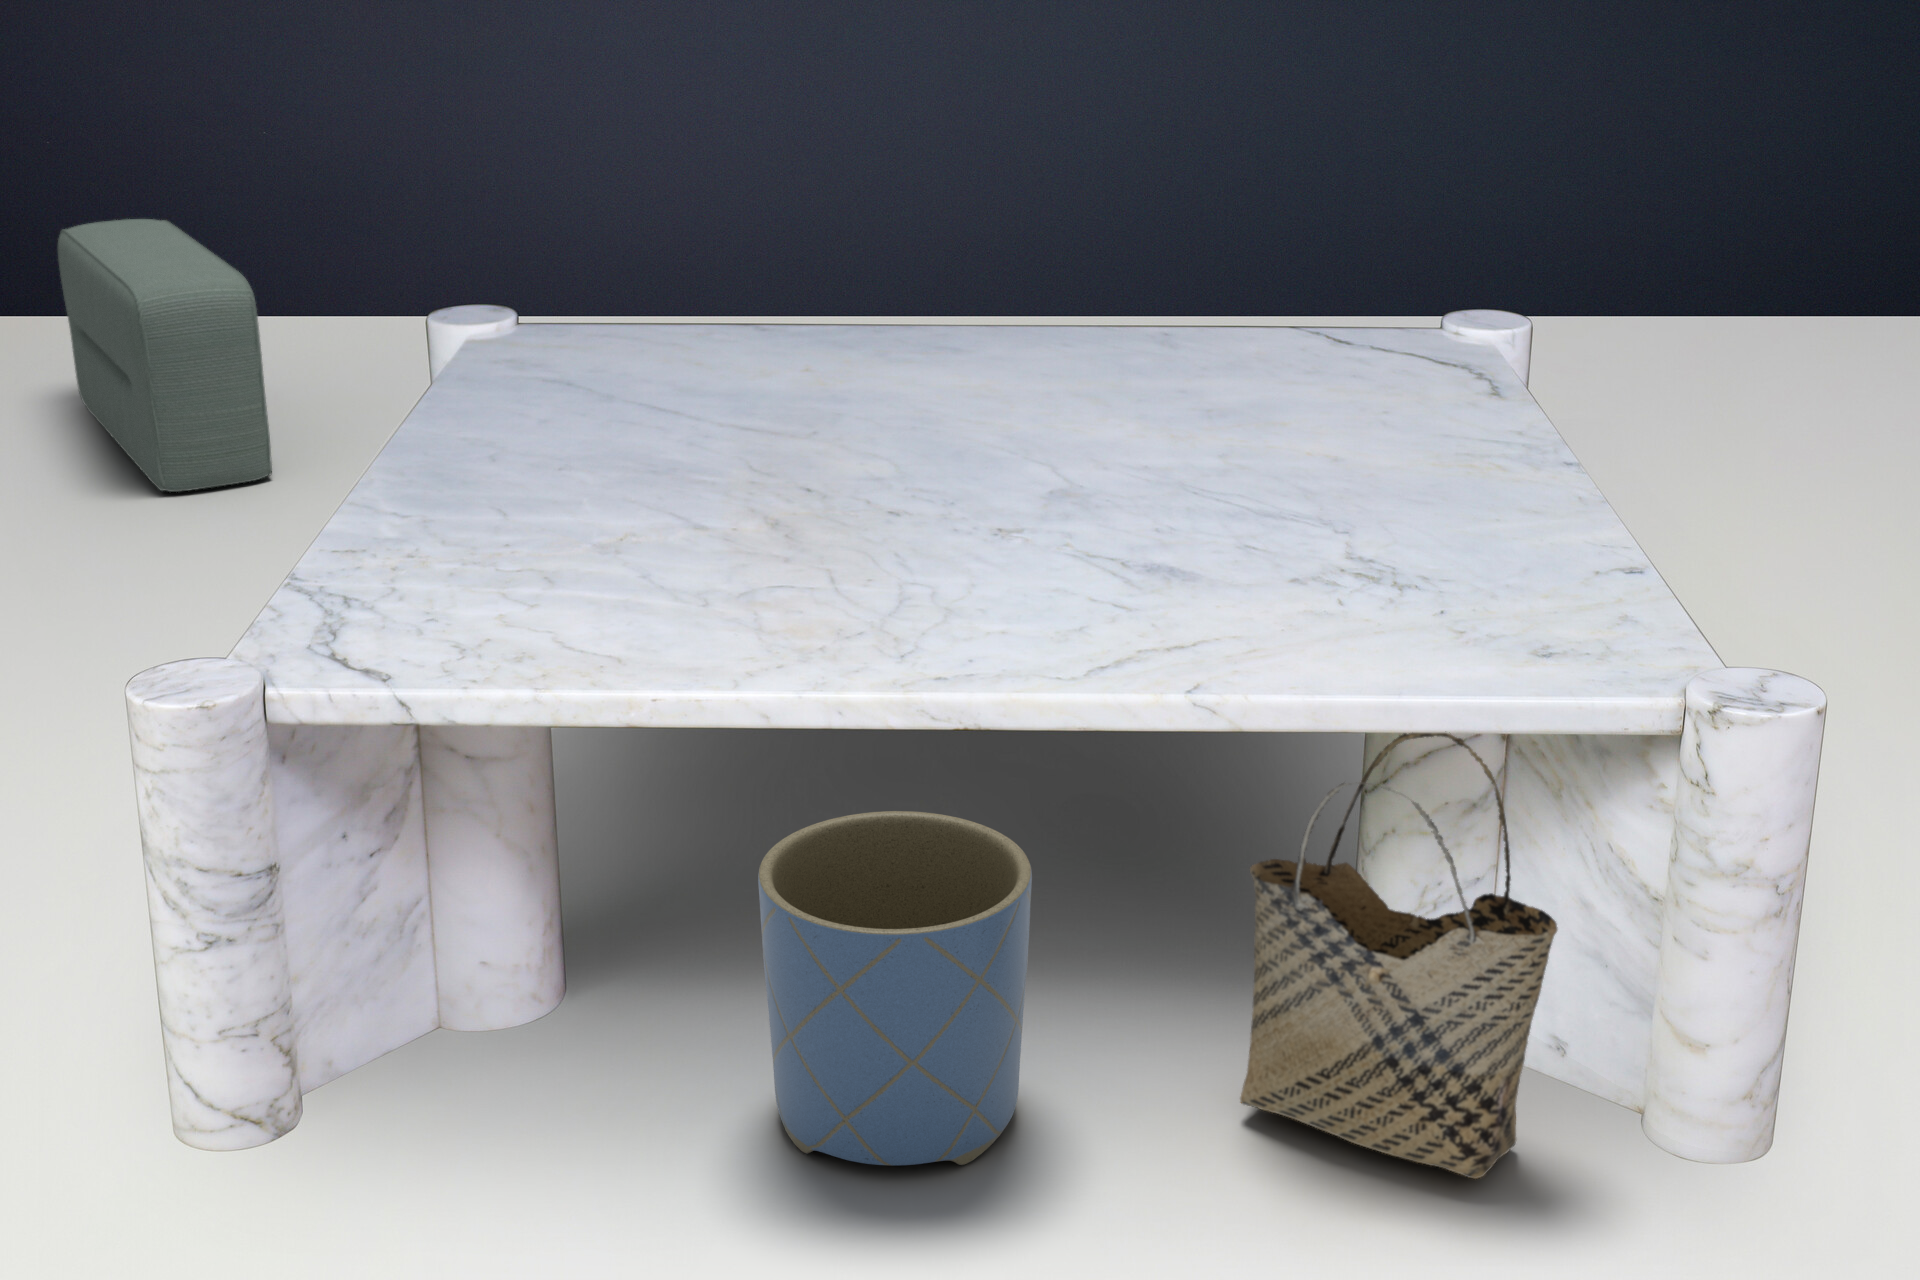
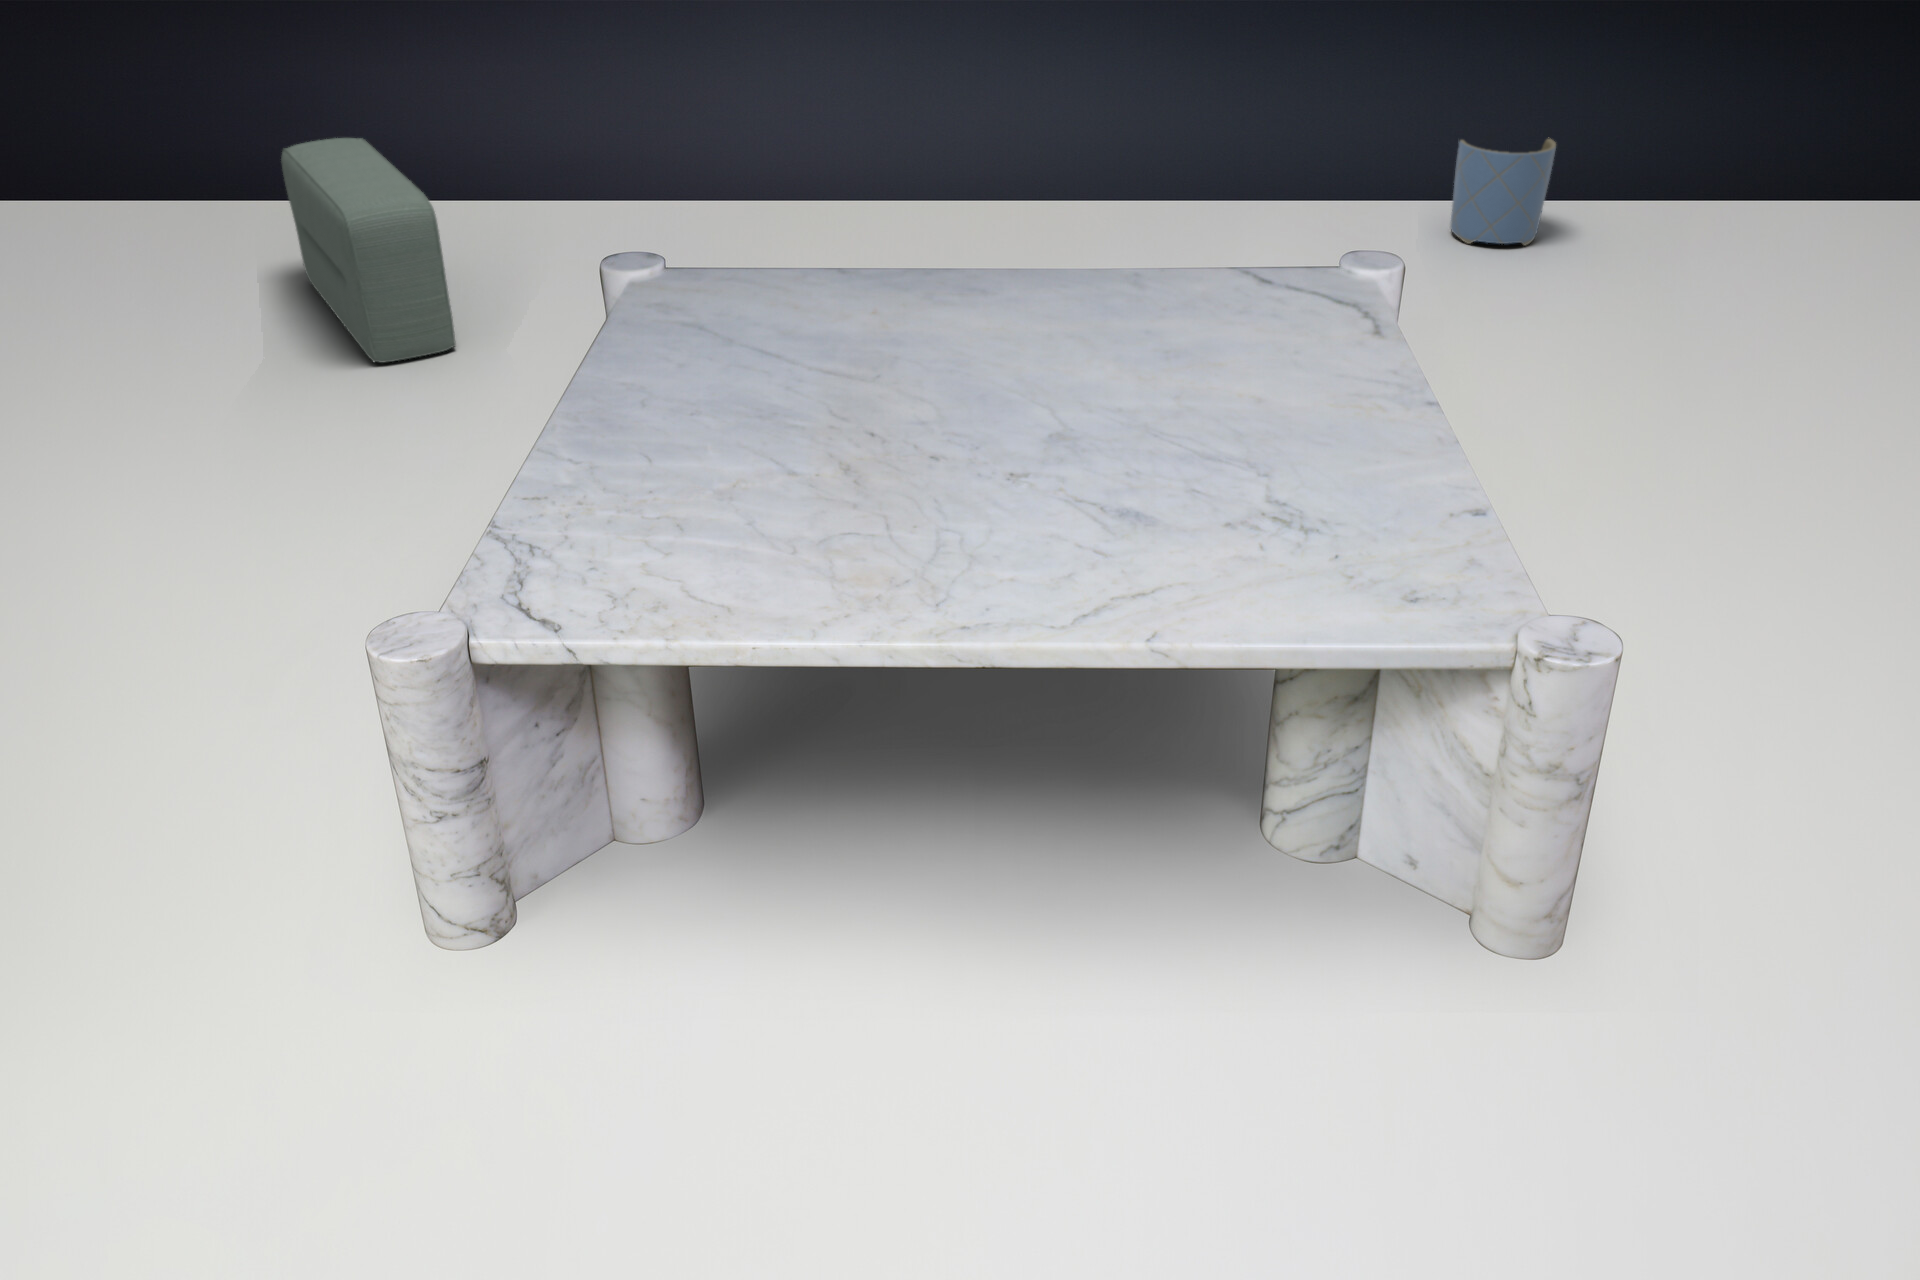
woven basket: present [1240,733,1557,1179] -> none [1182,645,1416,965]
planter: present [758,811,1032,1165] -> present [1450,139,1556,246]

